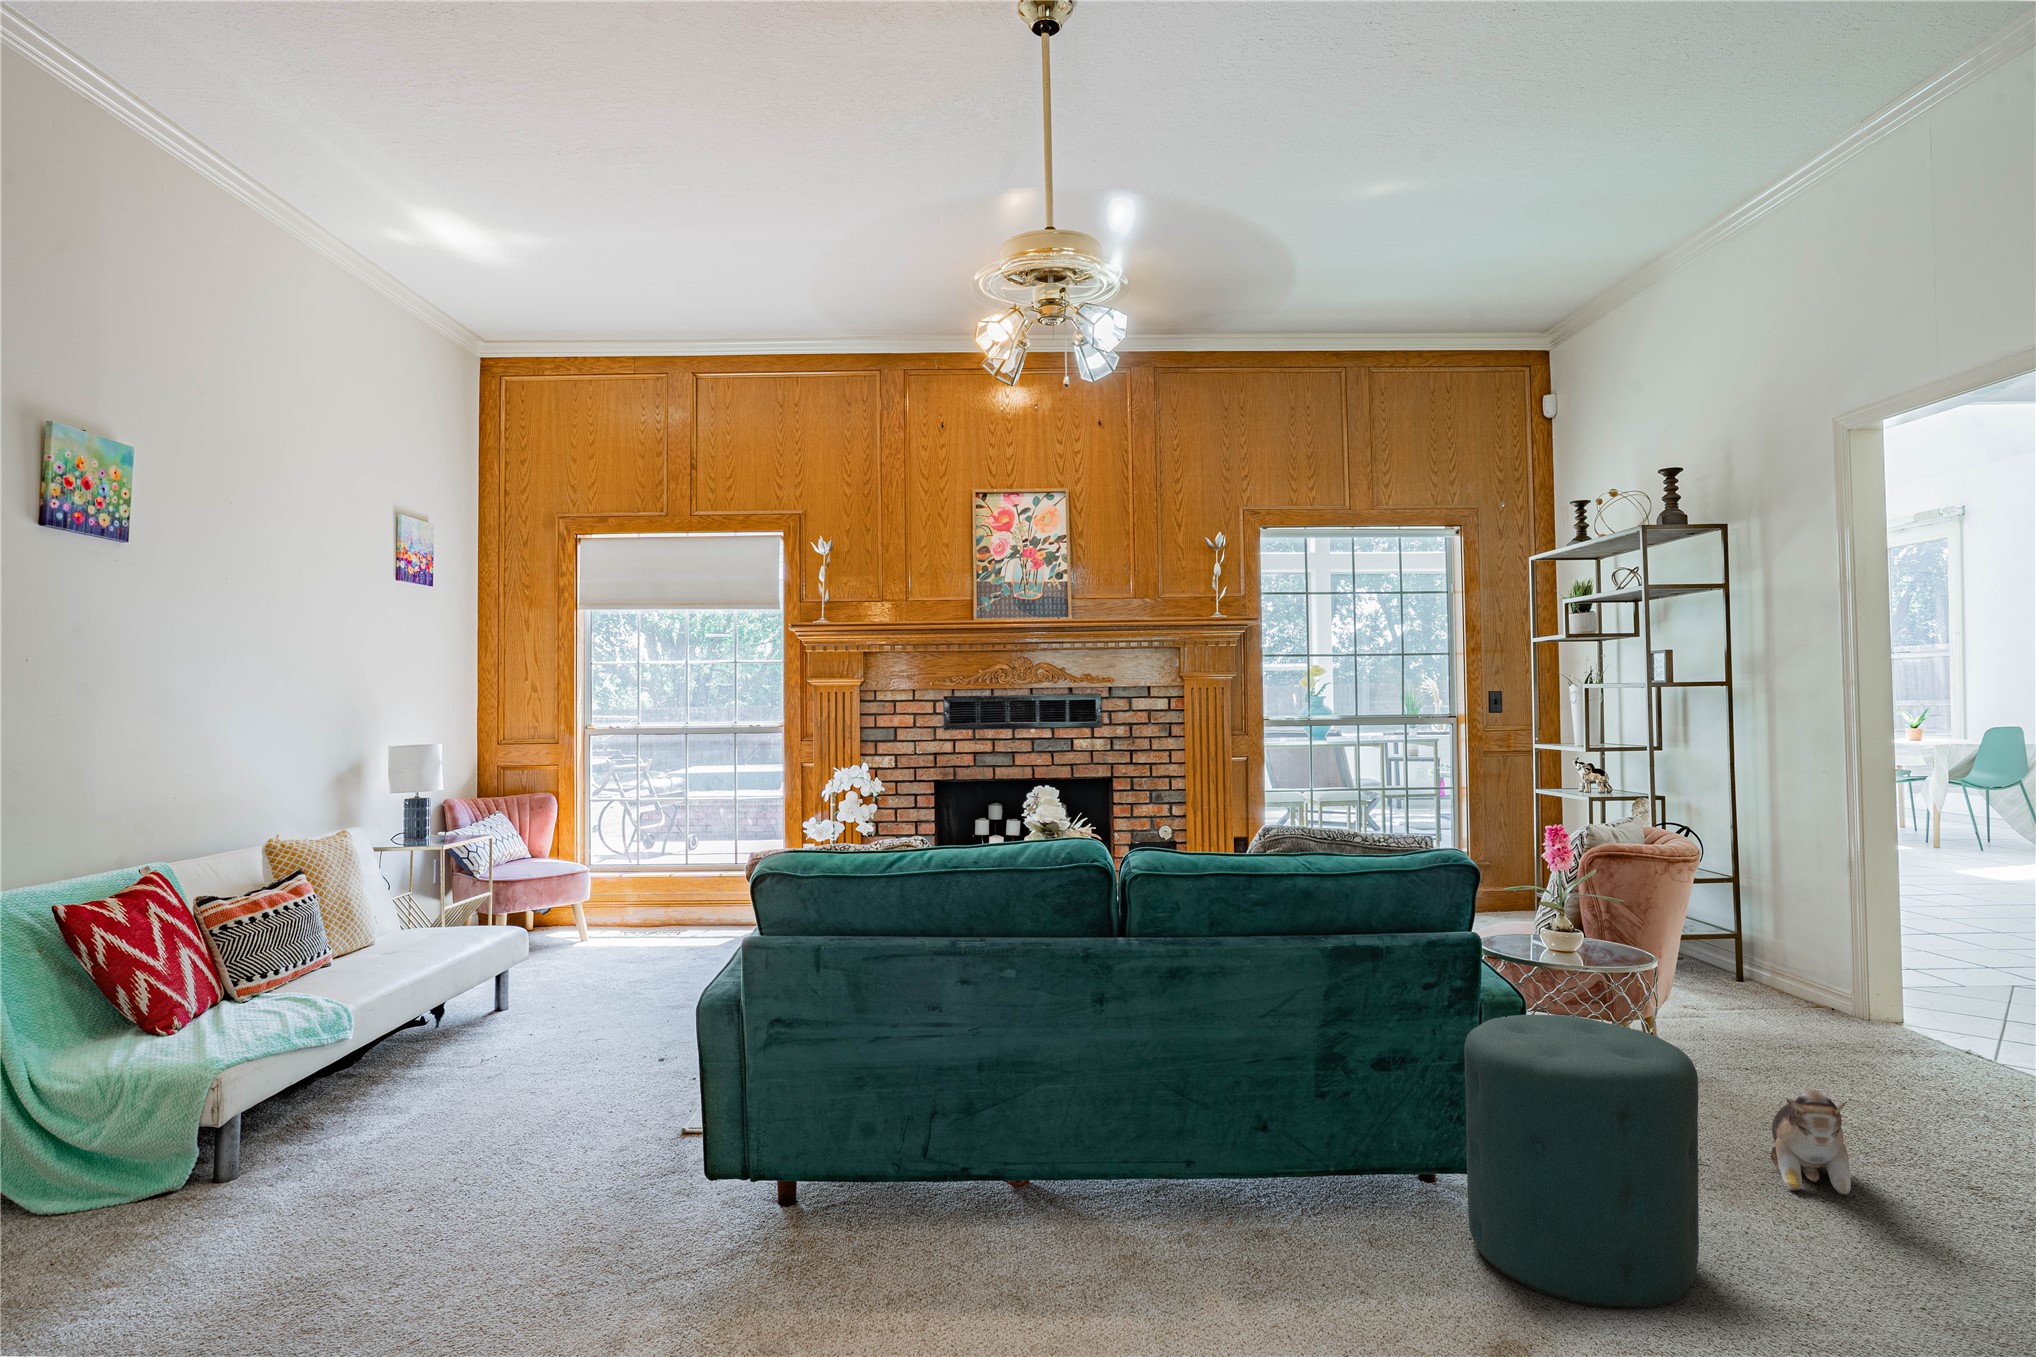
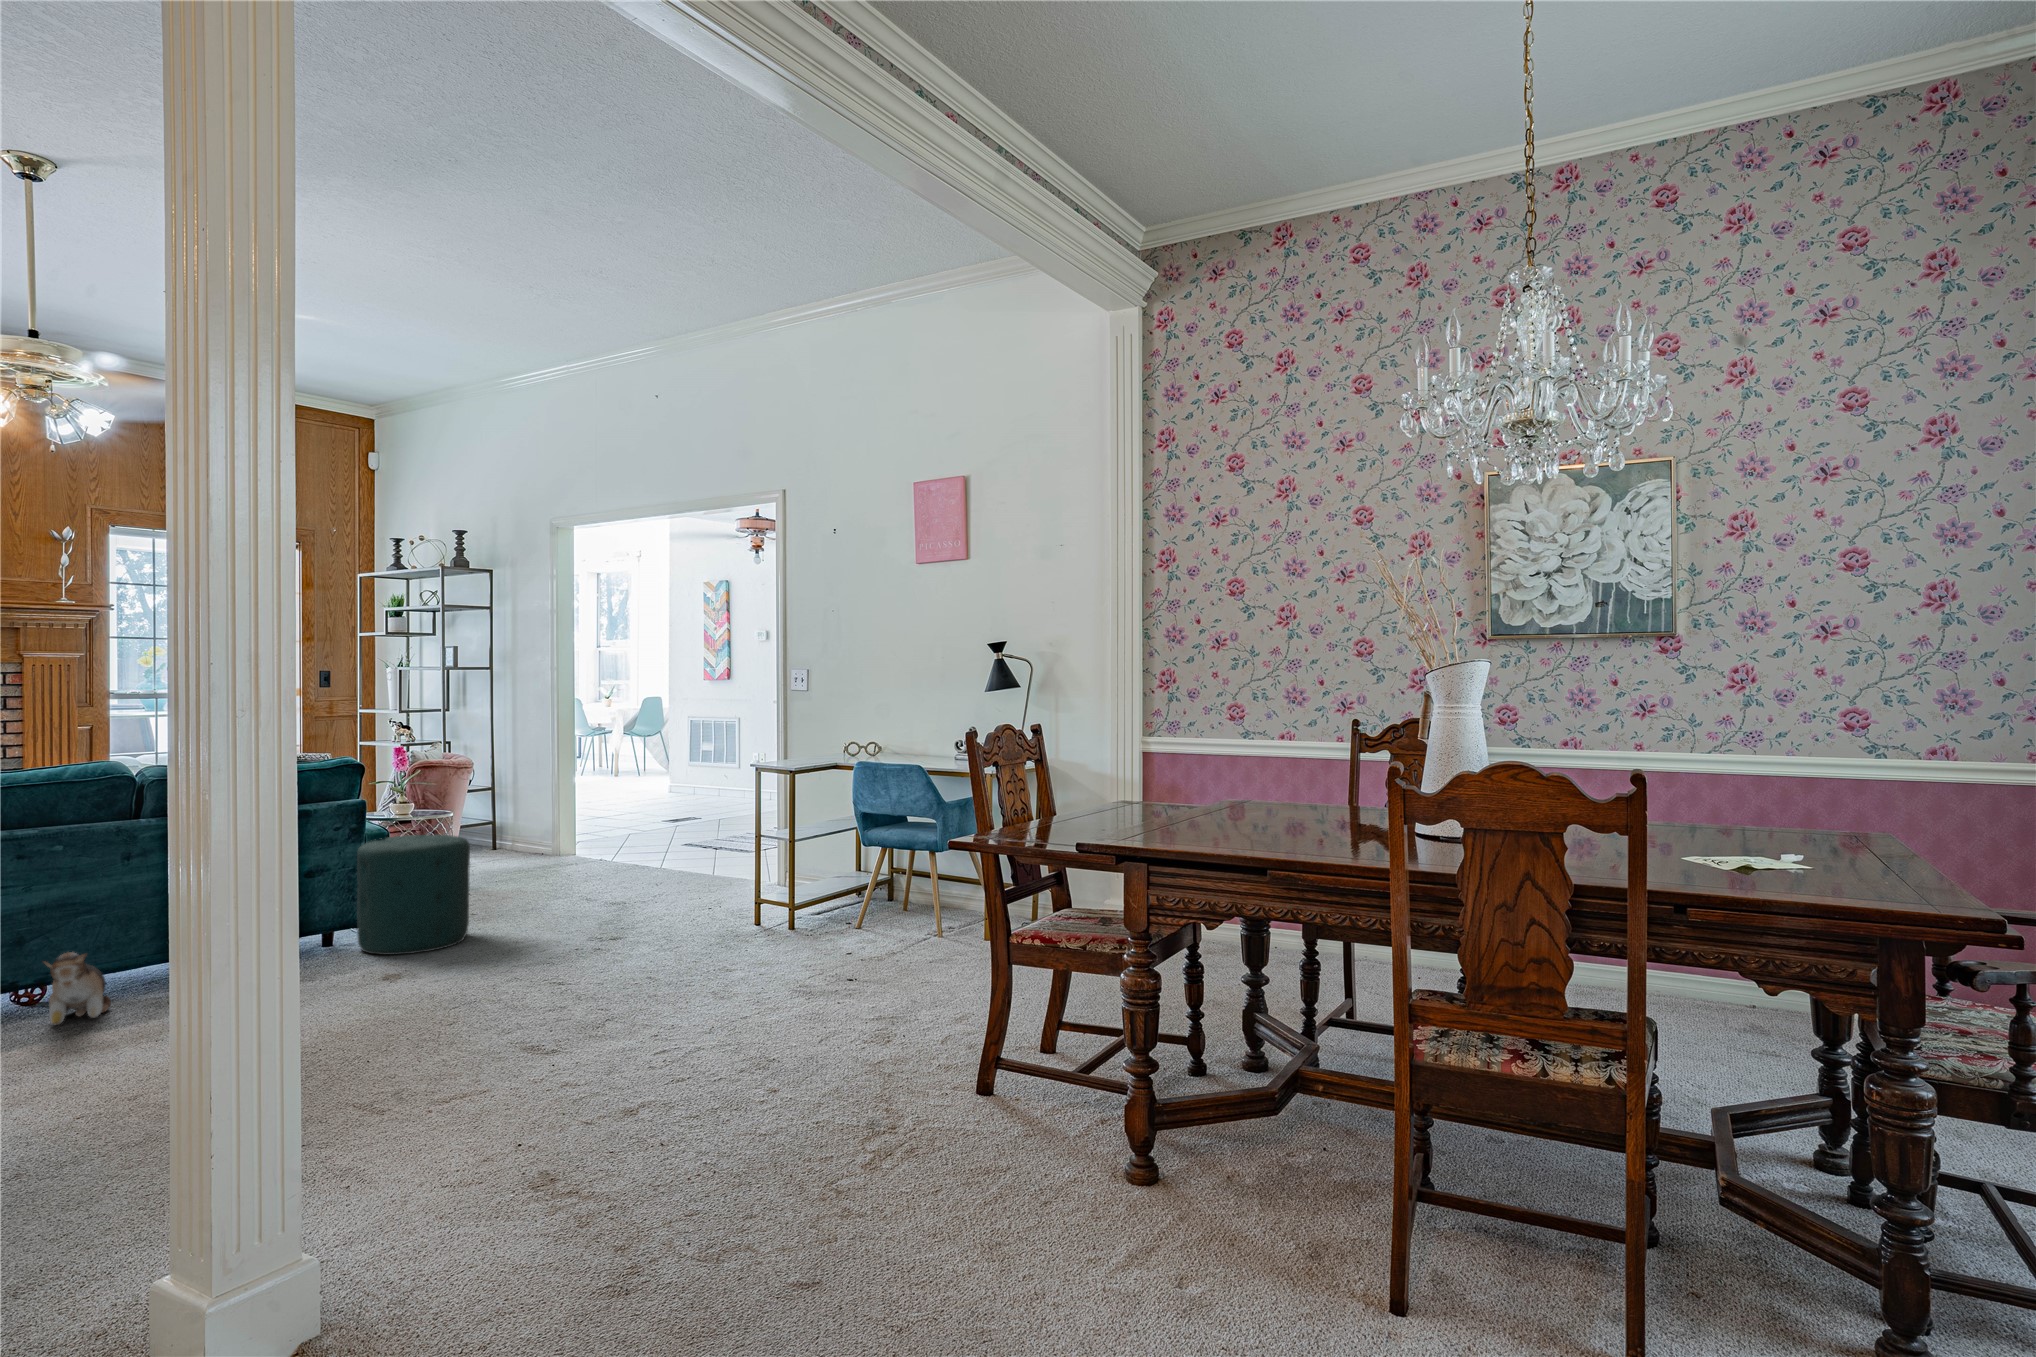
plush toy: present [1771,1089,1851,1194] -> present [44,952,111,1025]

